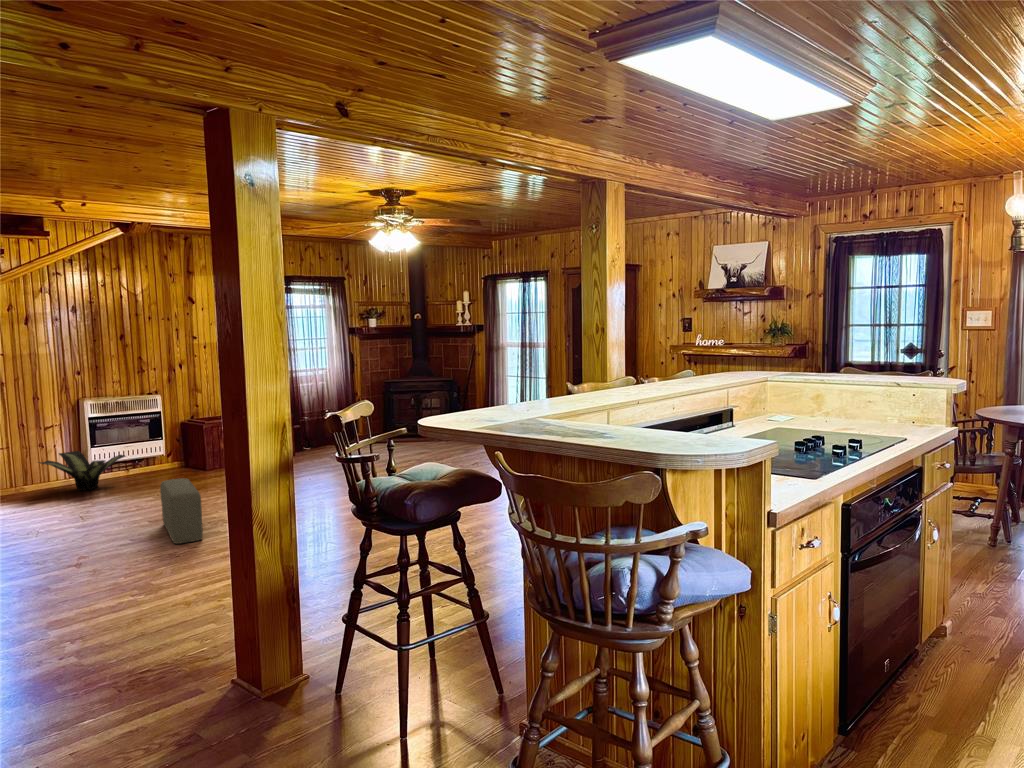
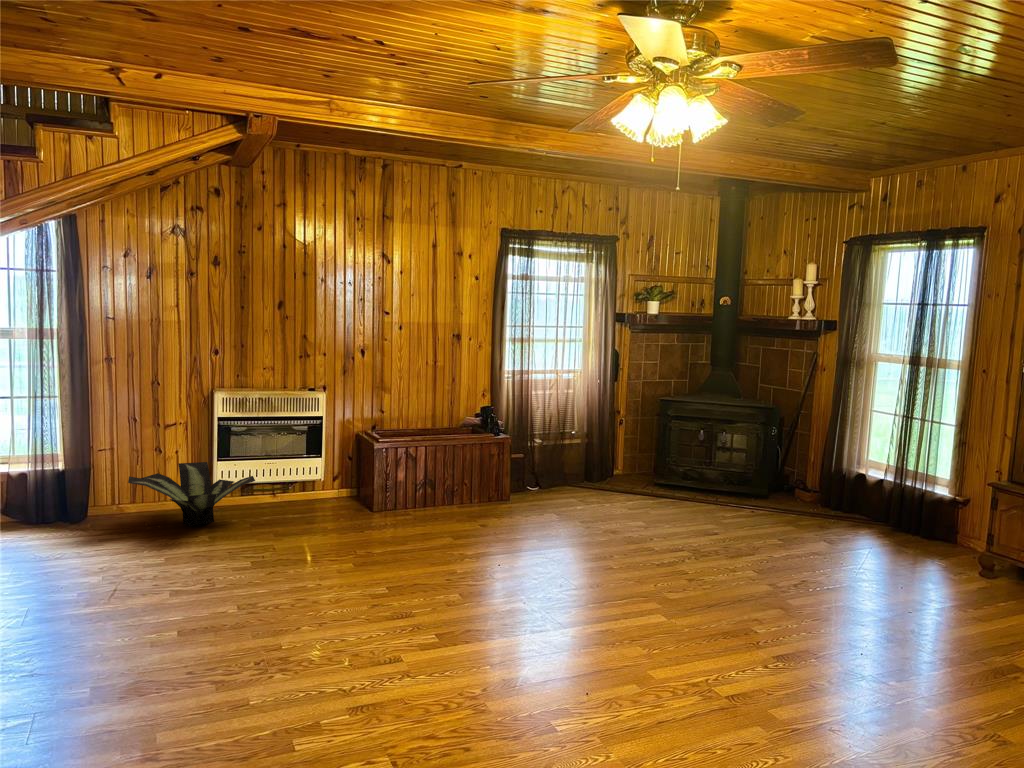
pouf: present [160,478,203,544] -> none [127,573,236,741]

